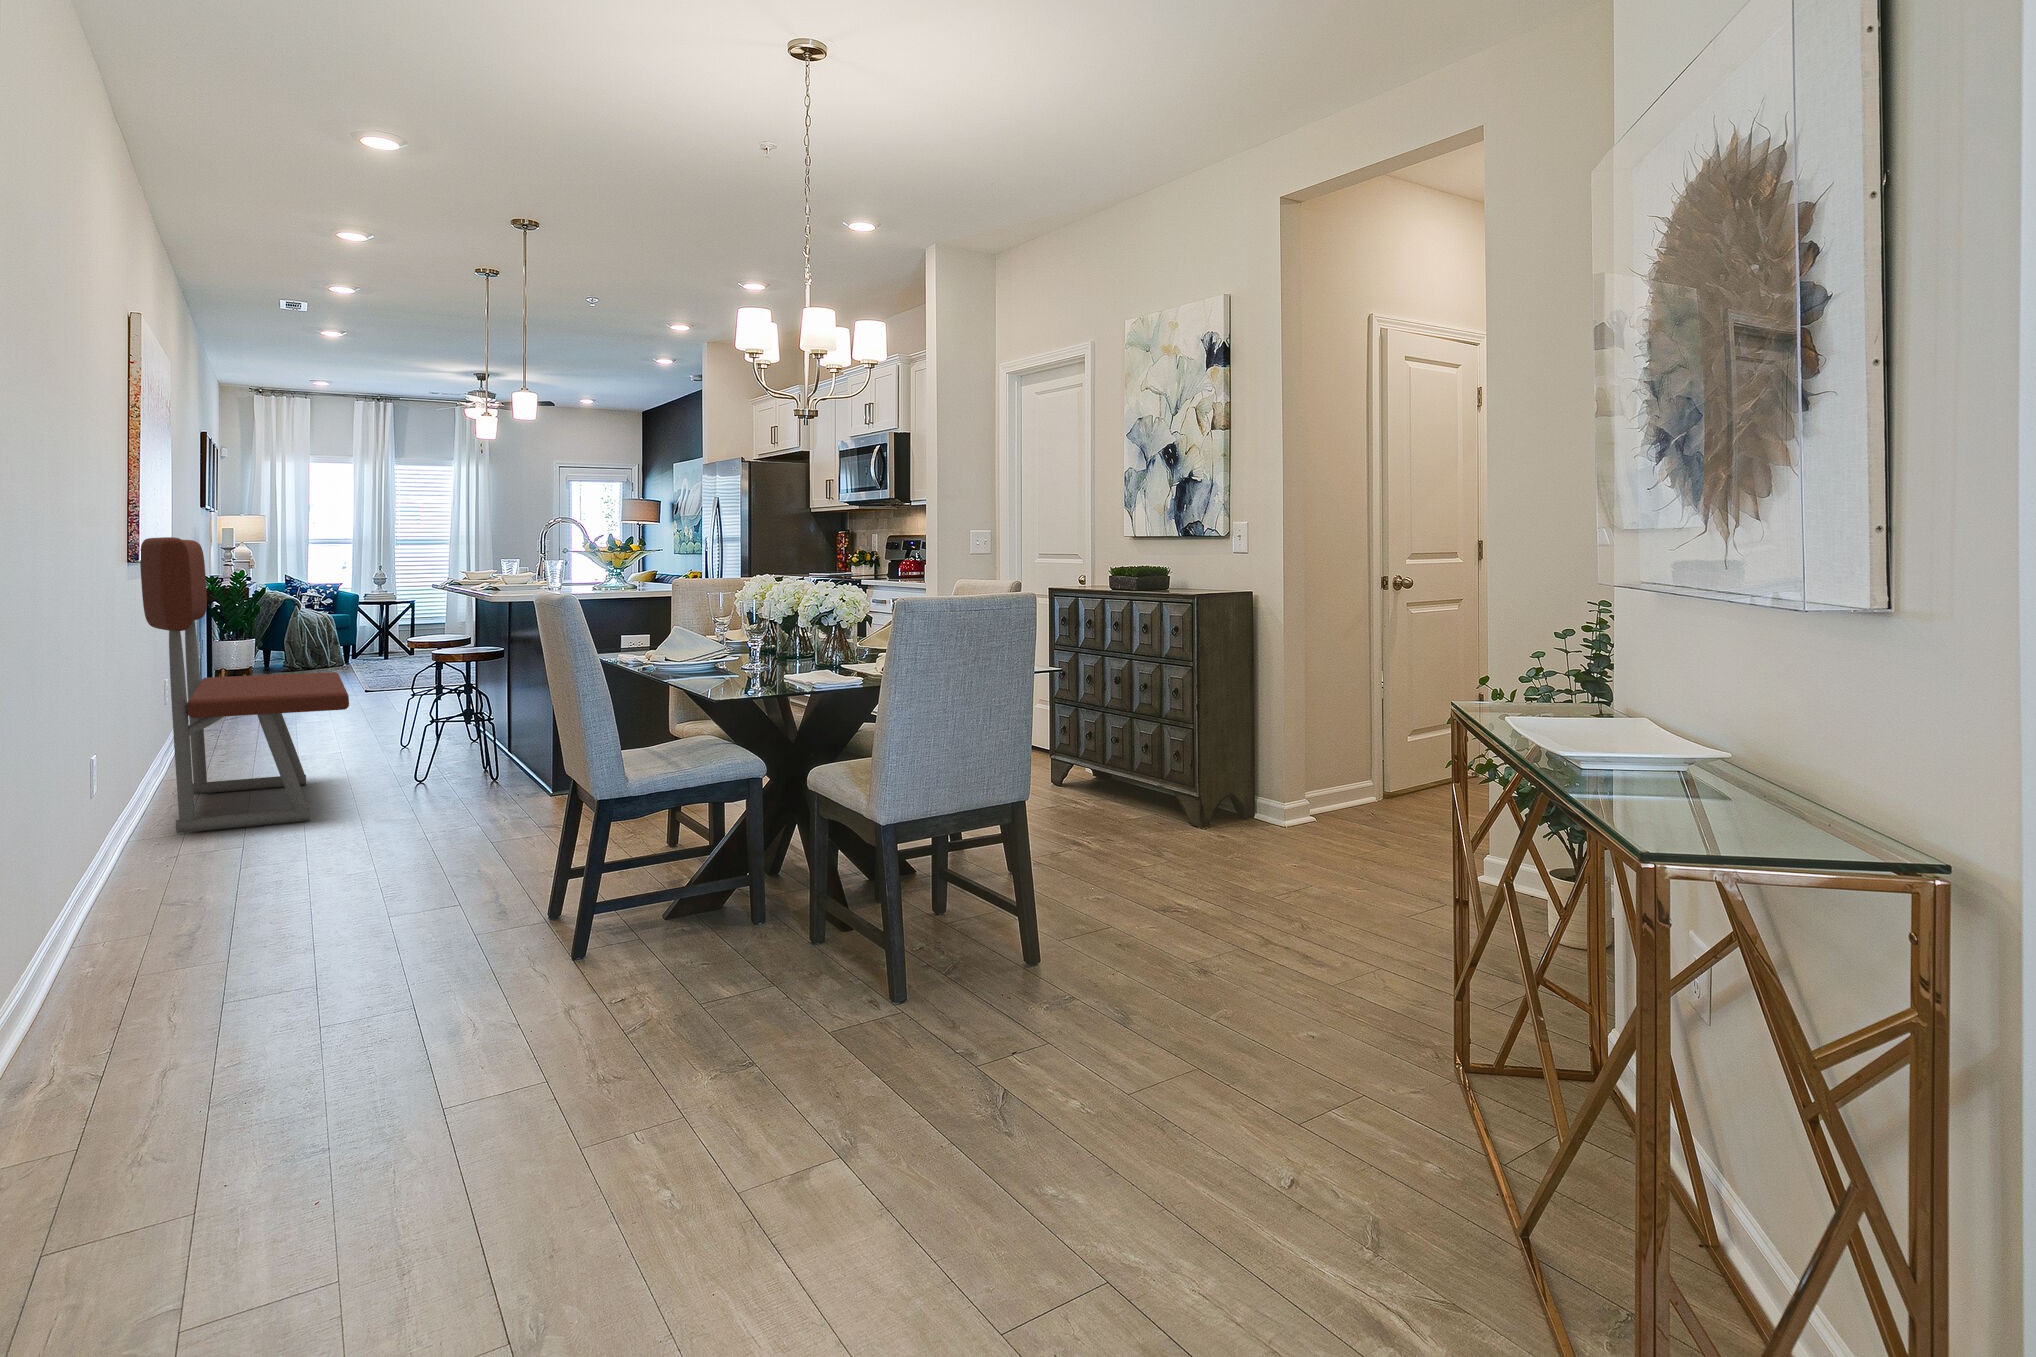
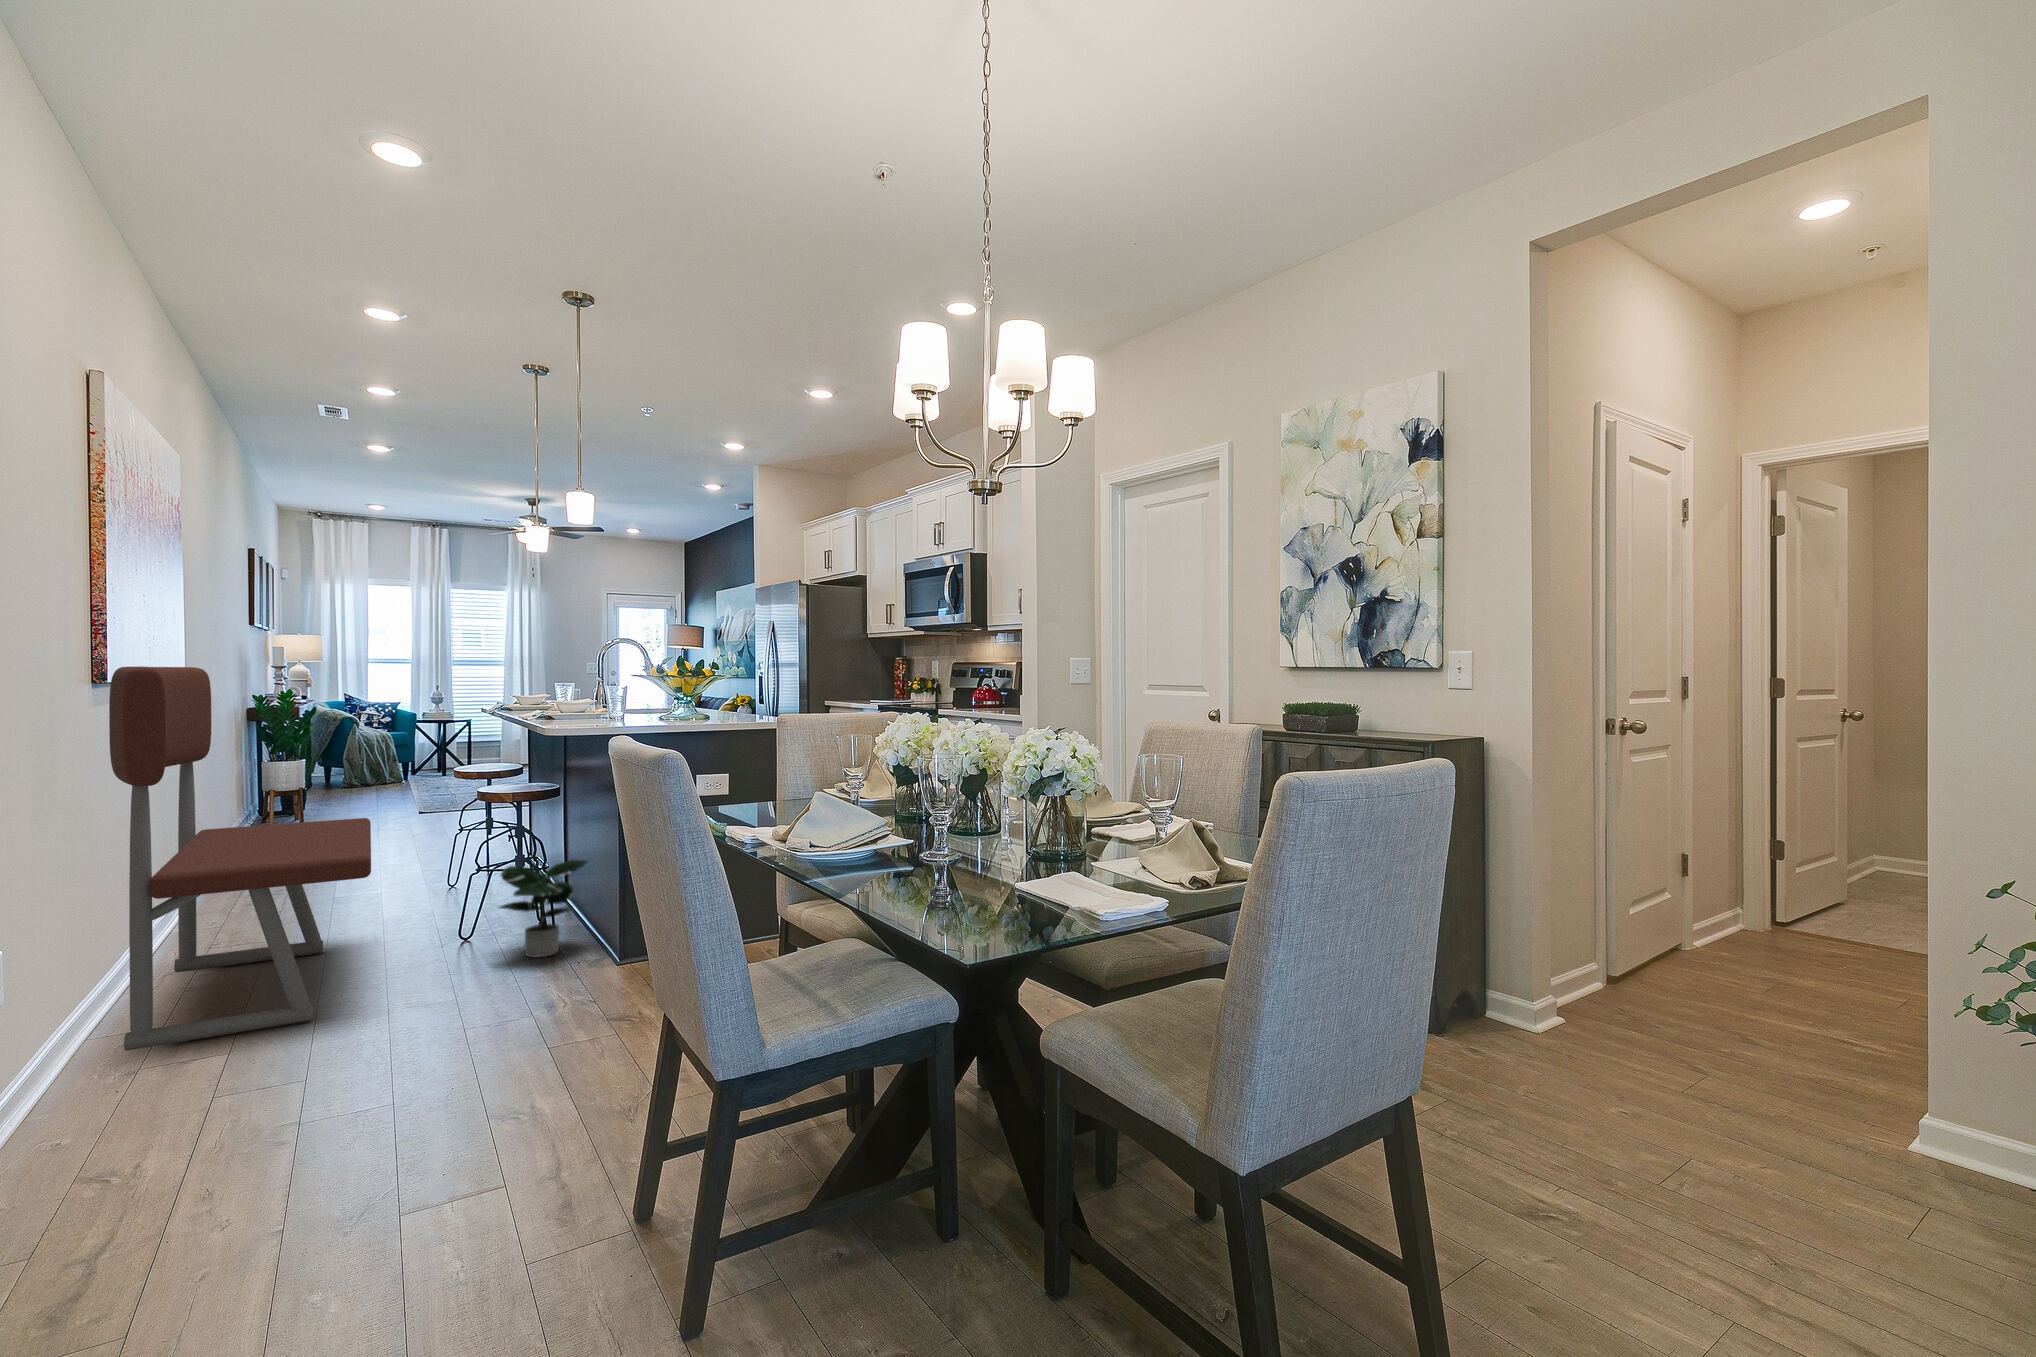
potted plant: none [449,709,525,790] -> present [499,860,588,958]

